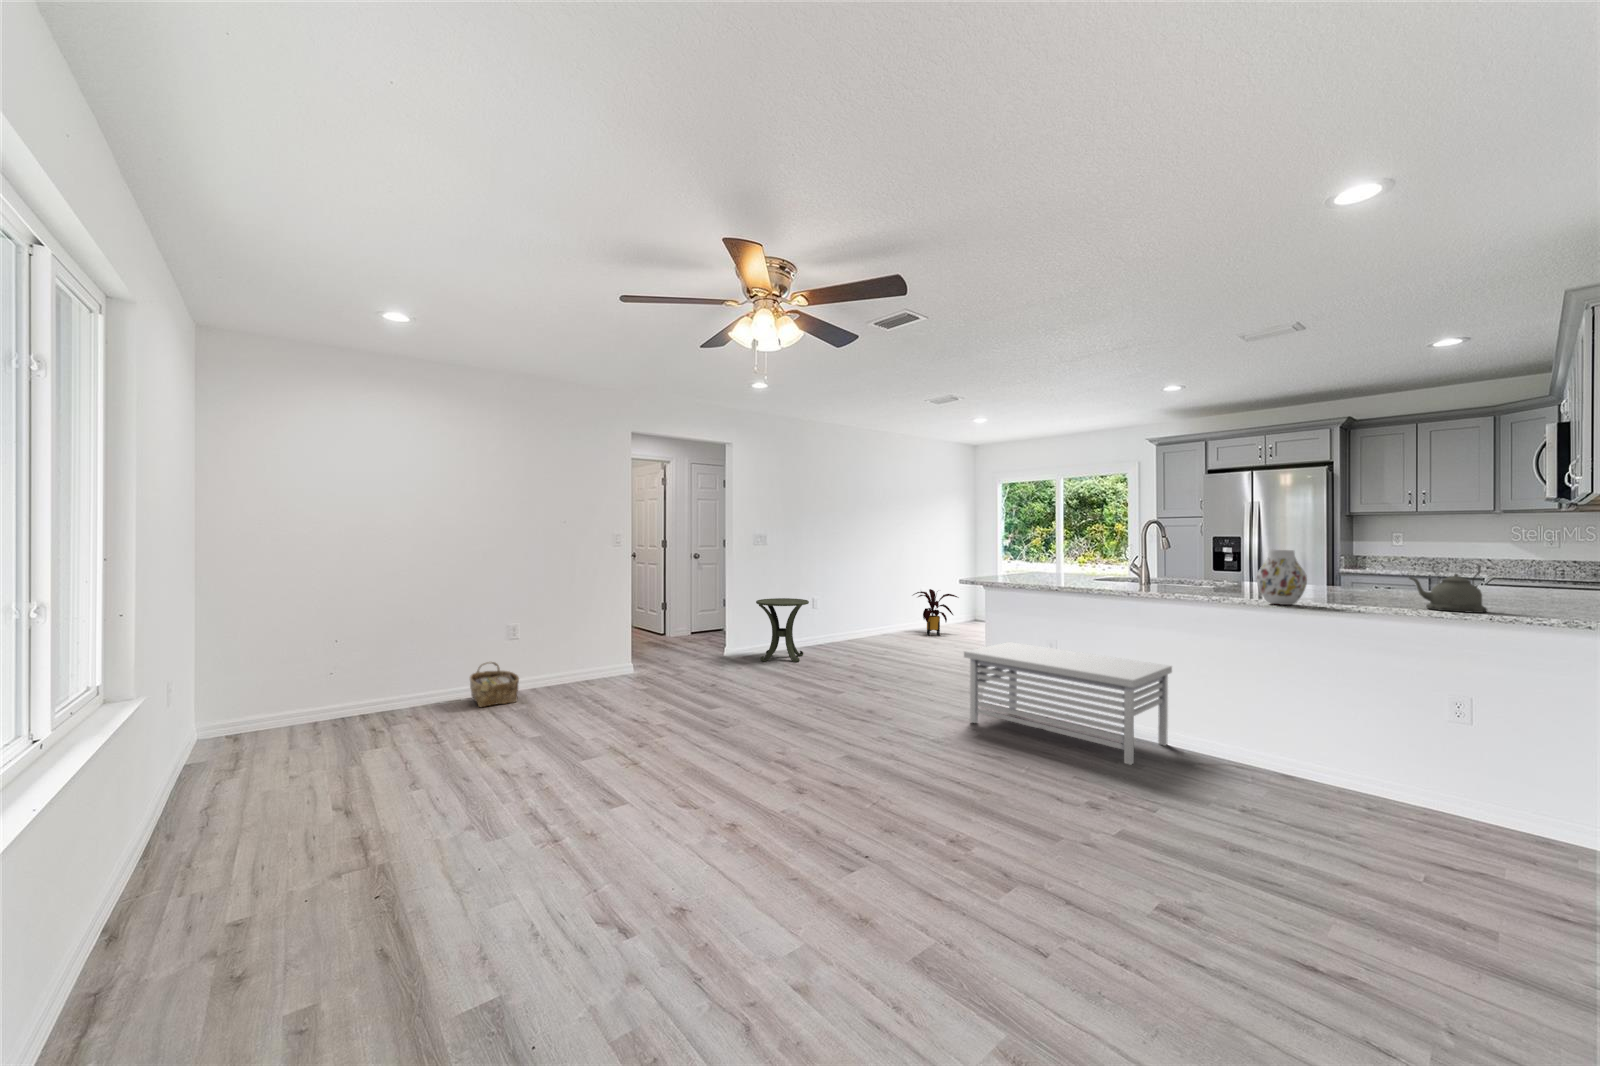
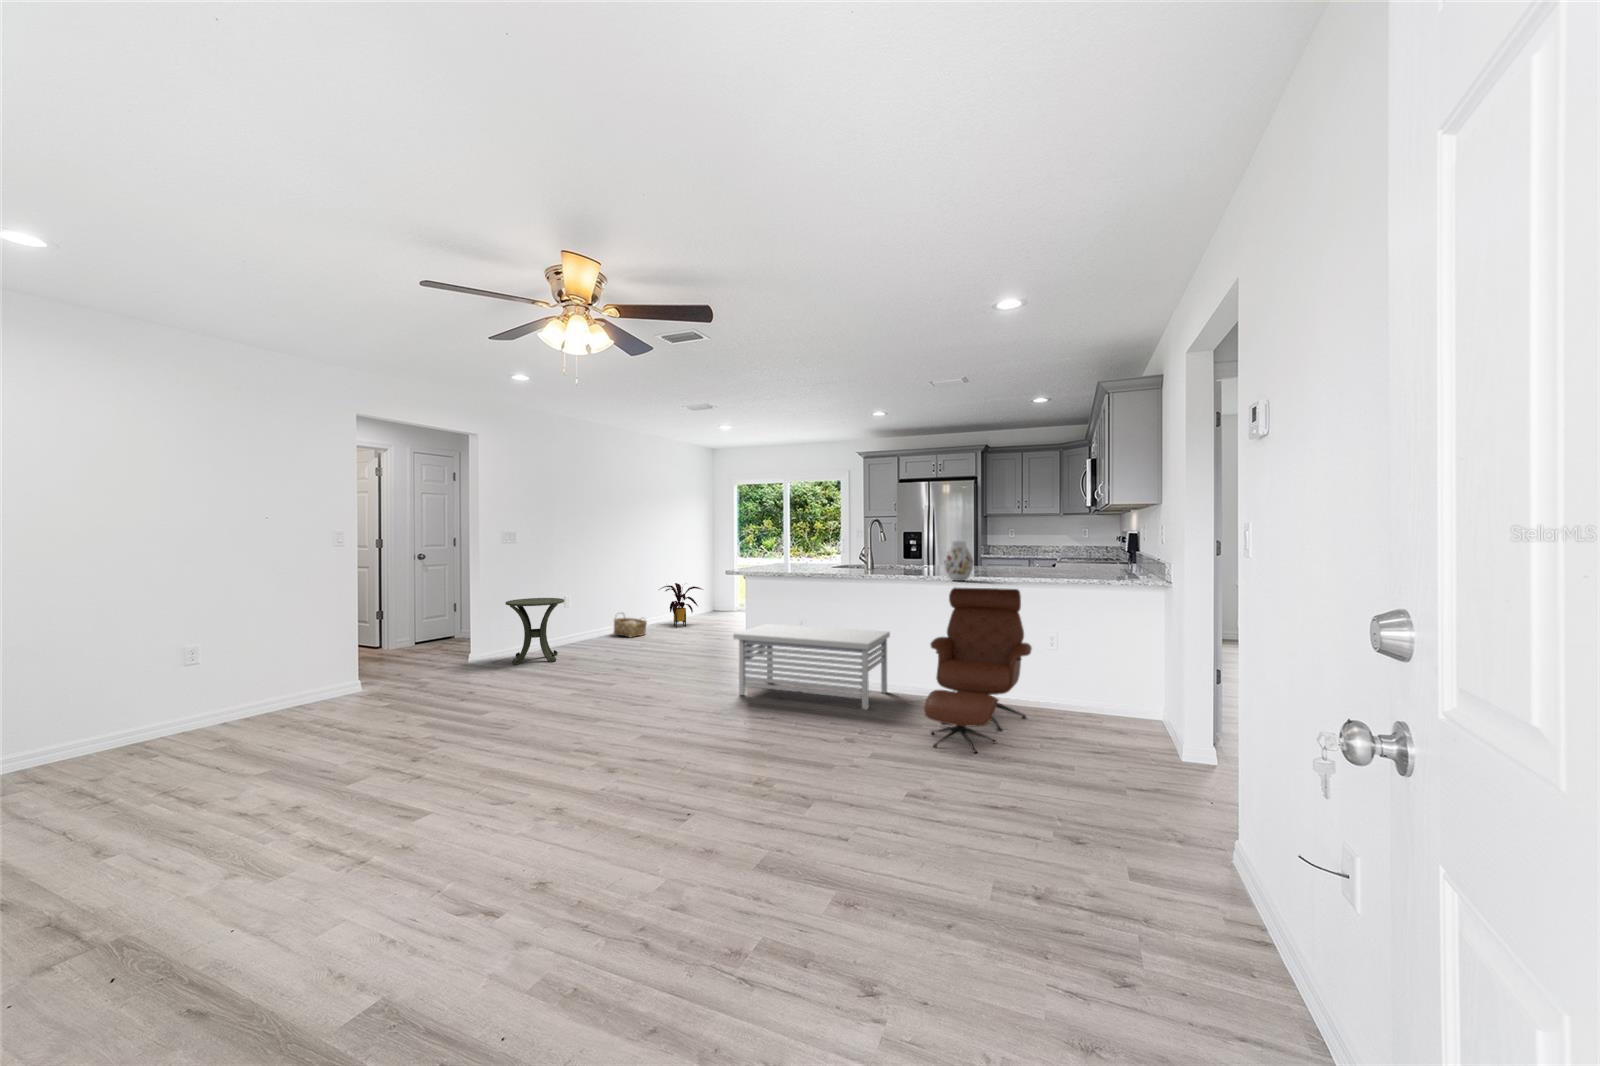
kettle: present [1410,565,1487,613] -> none [1027,548,1066,580]
lounge chair: none [1207,612,1410,862] -> present [924,588,1032,753]
woven basket: present [470,662,519,707] -> present [614,613,647,637]

